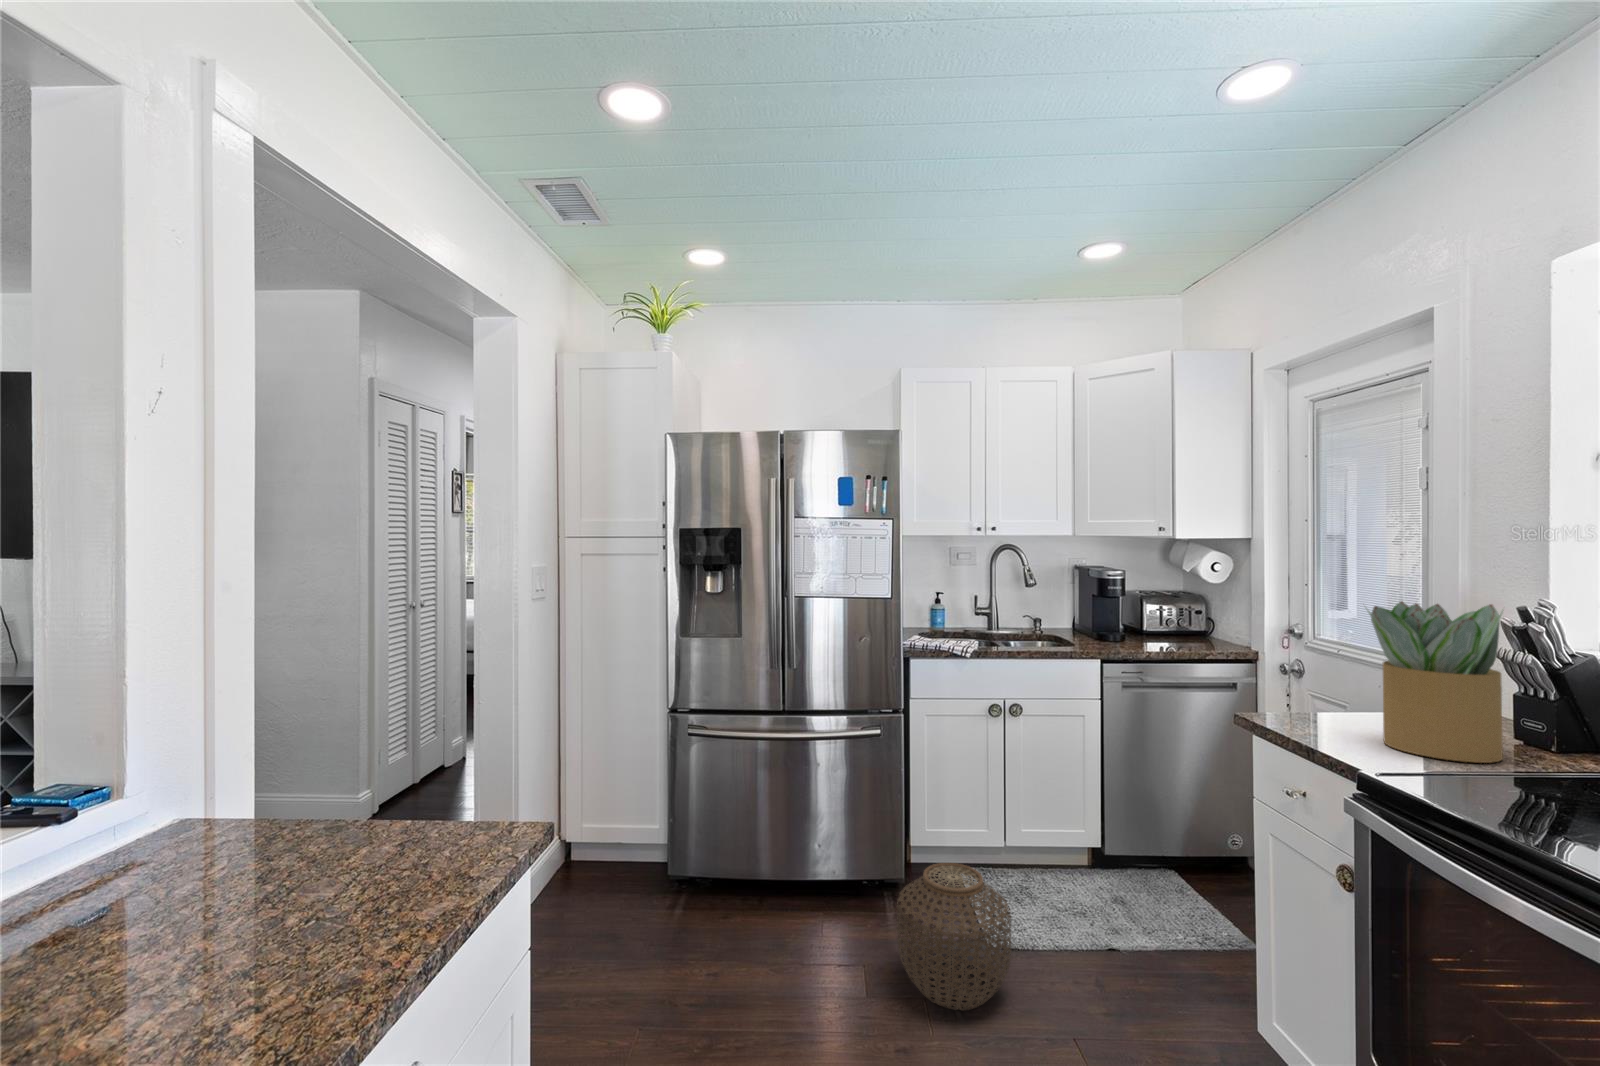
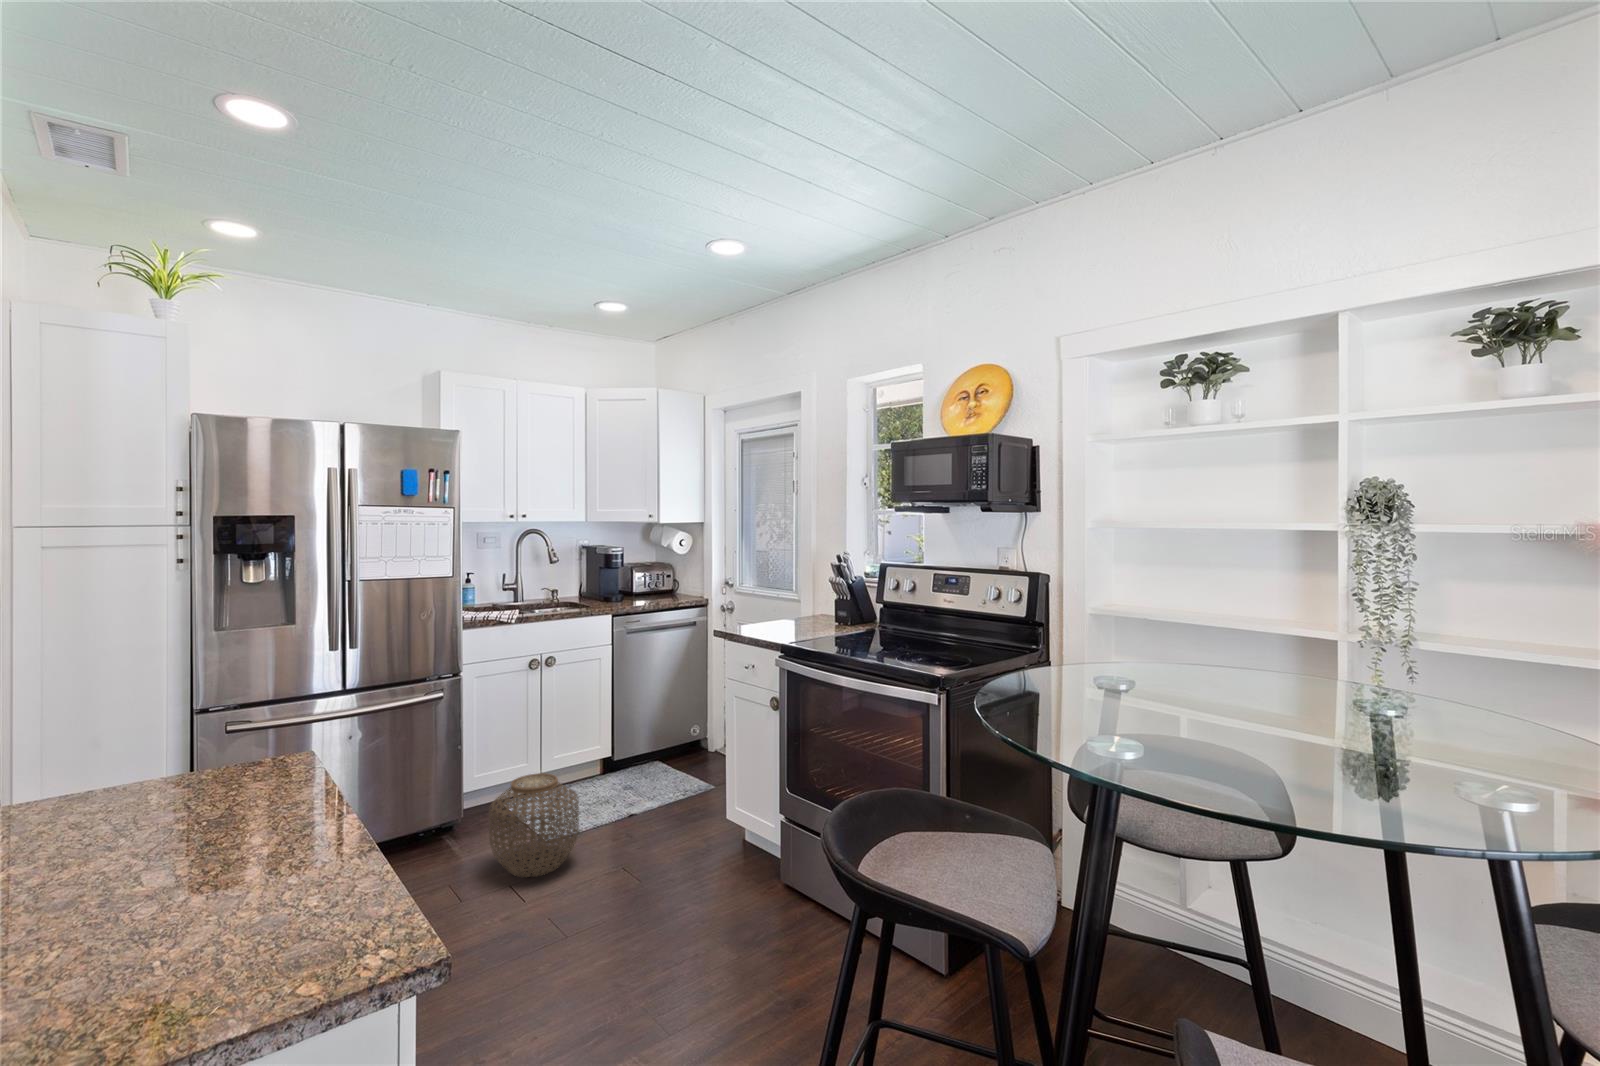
potted plant: present [1367,602,1503,763] -> none [780,557,834,634]

